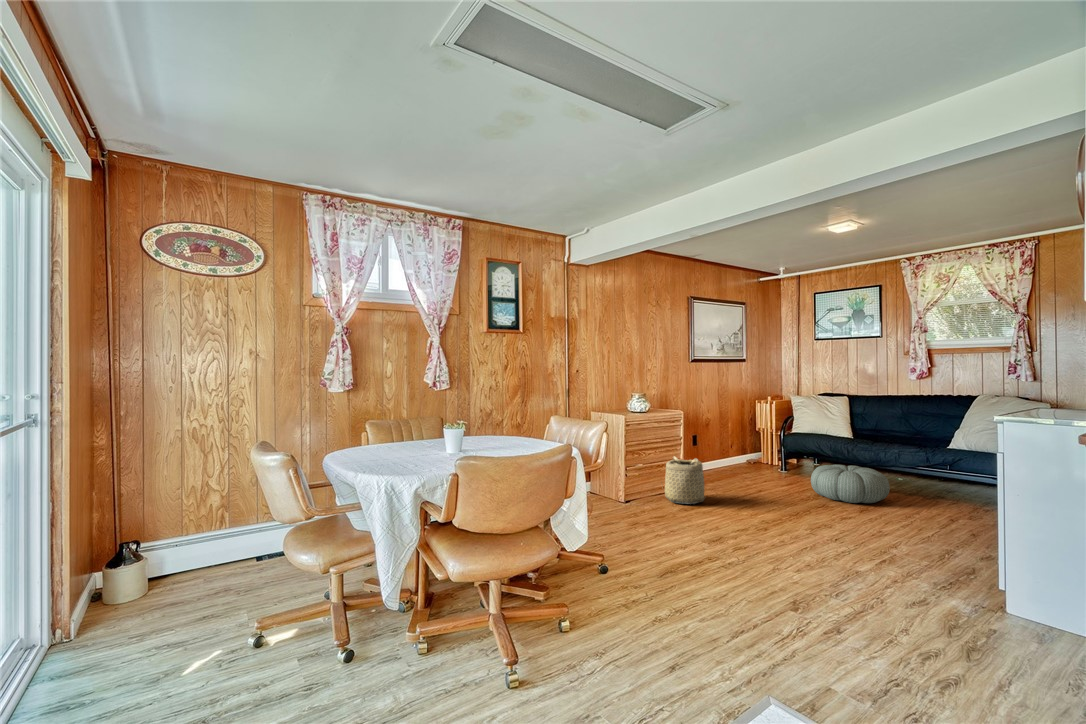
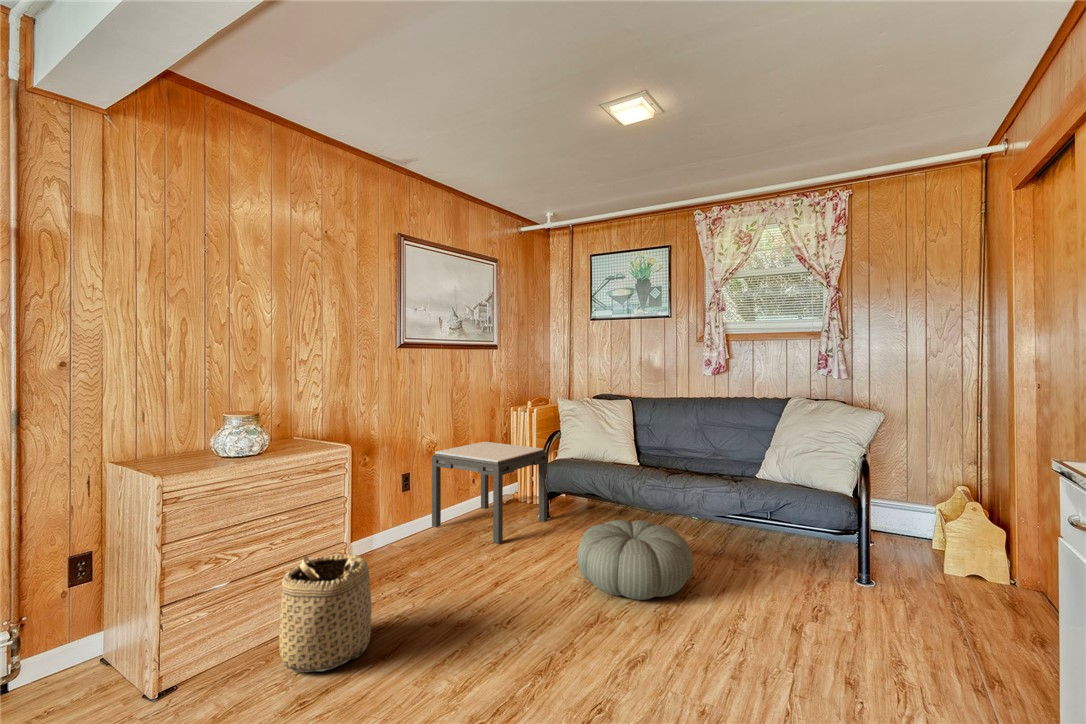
side table: none [709,421,786,478] -> present [432,442,547,544]

